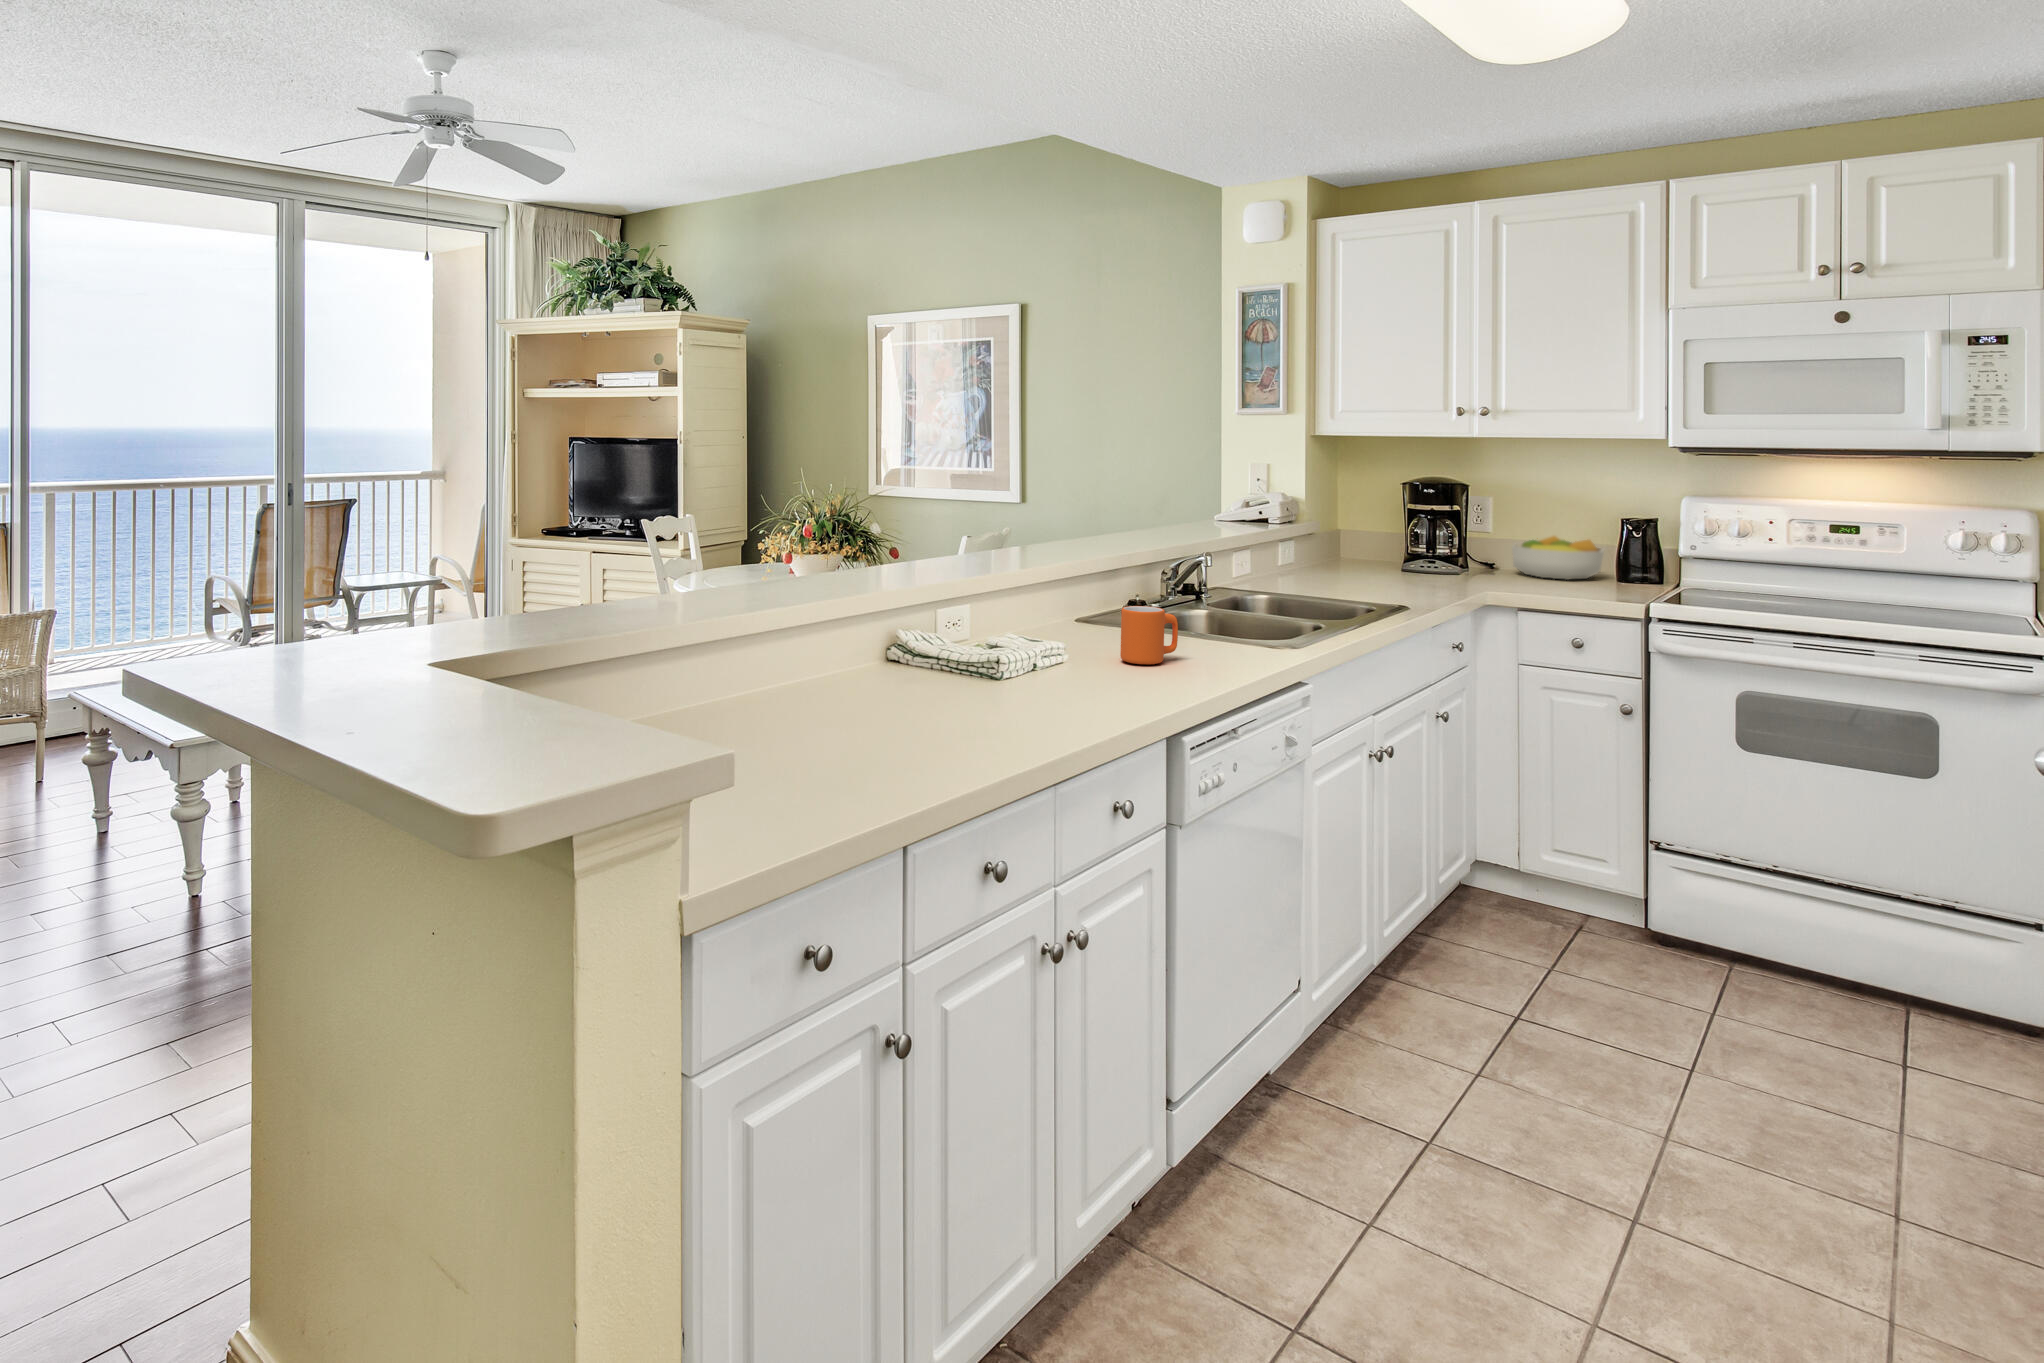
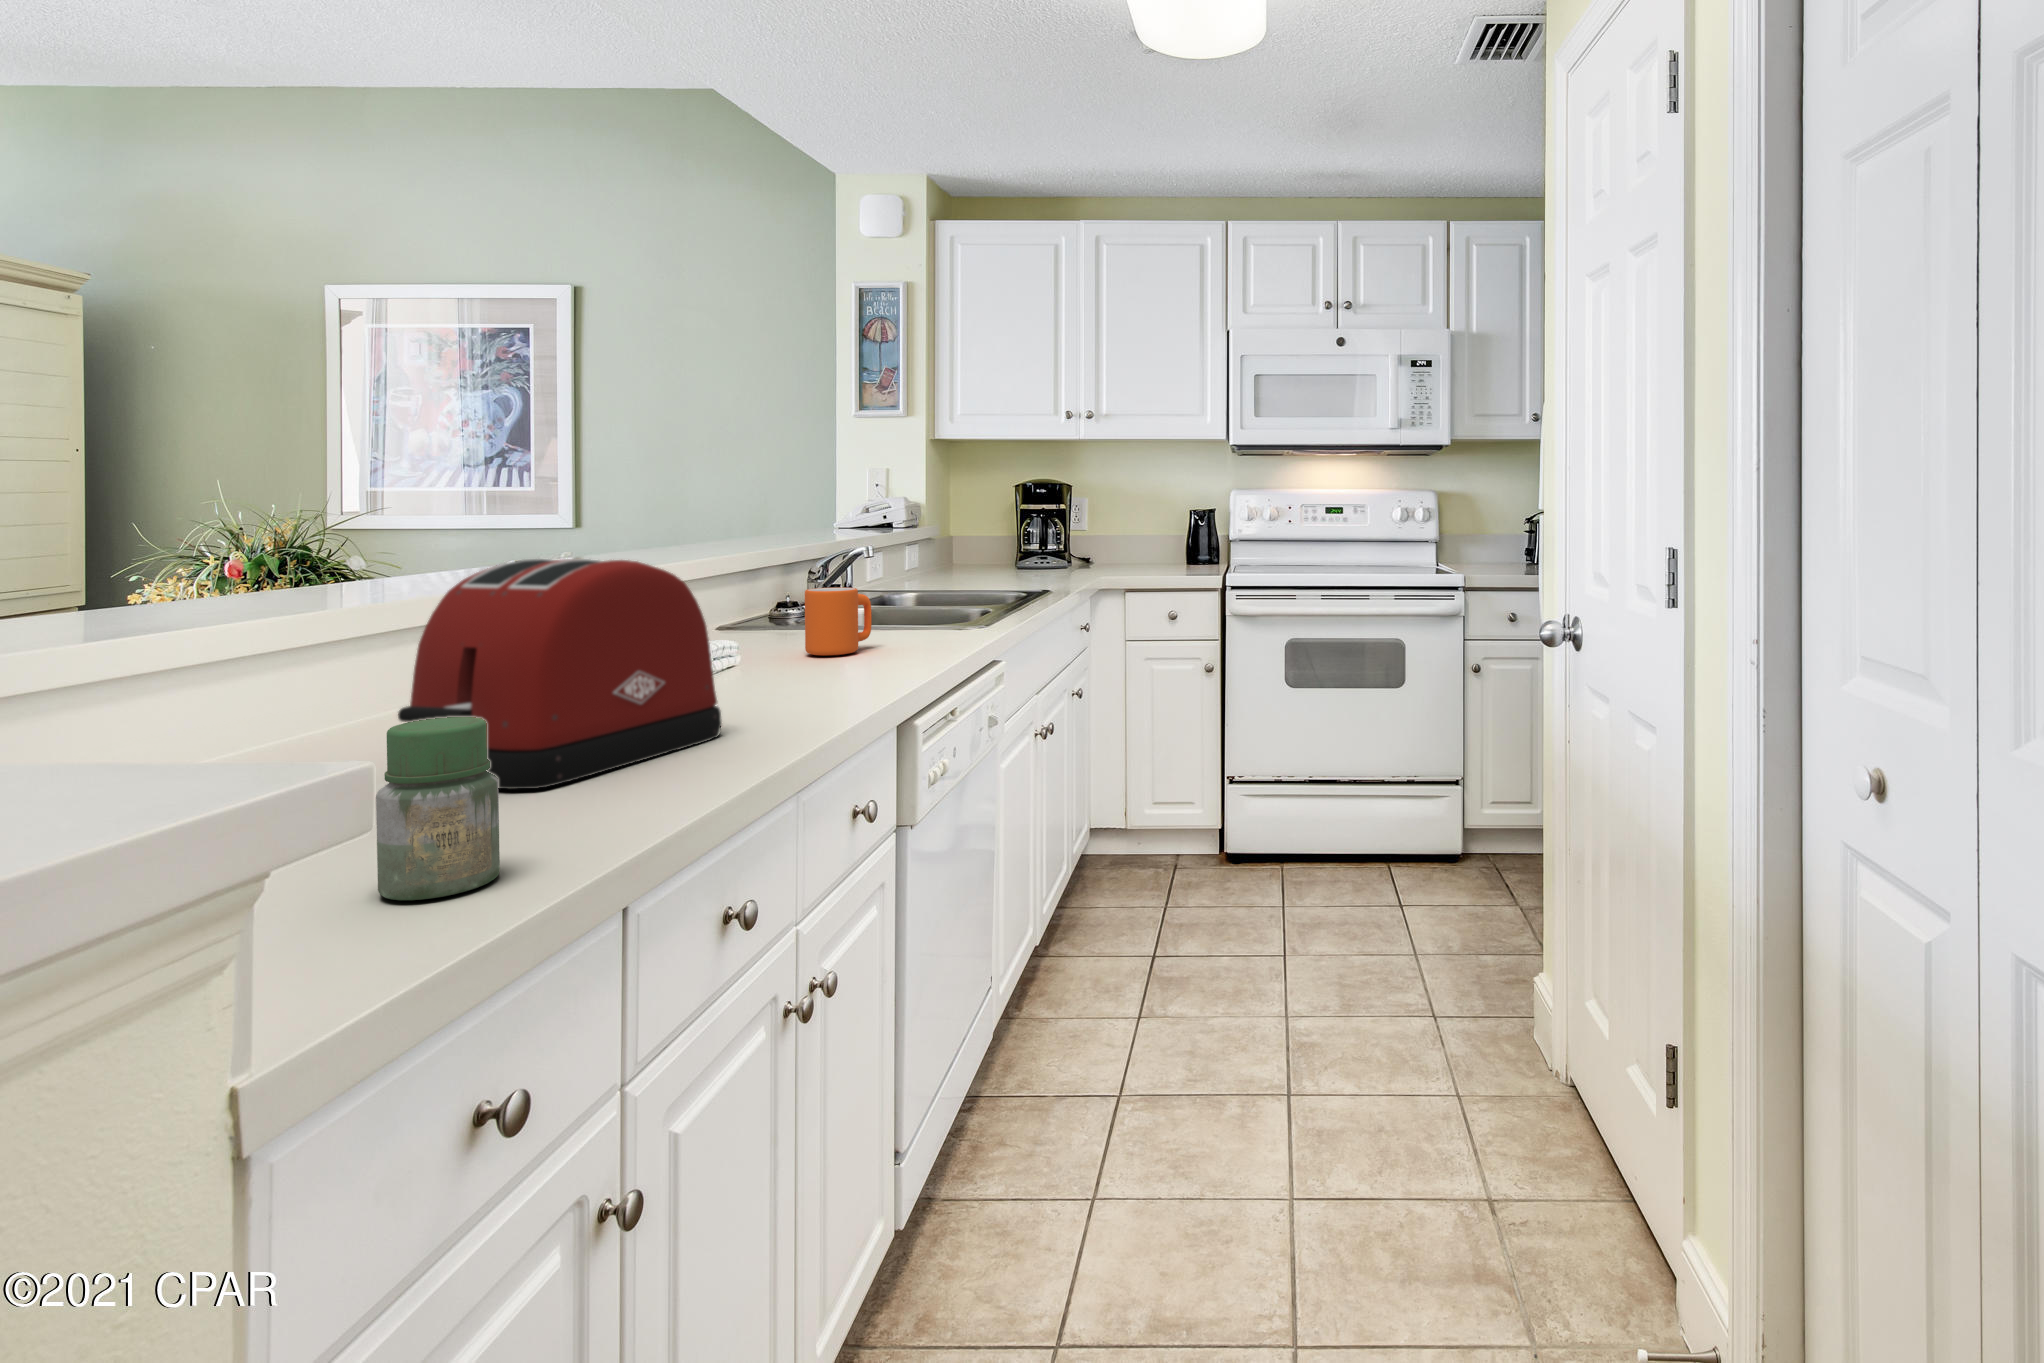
fruit bowl: present [1512,536,1604,579] -> none [1105,529,1173,568]
toaster: none [828,598,1014,752] -> present [398,559,722,789]
jar: none [794,715,848,815] -> present [376,717,500,900]

